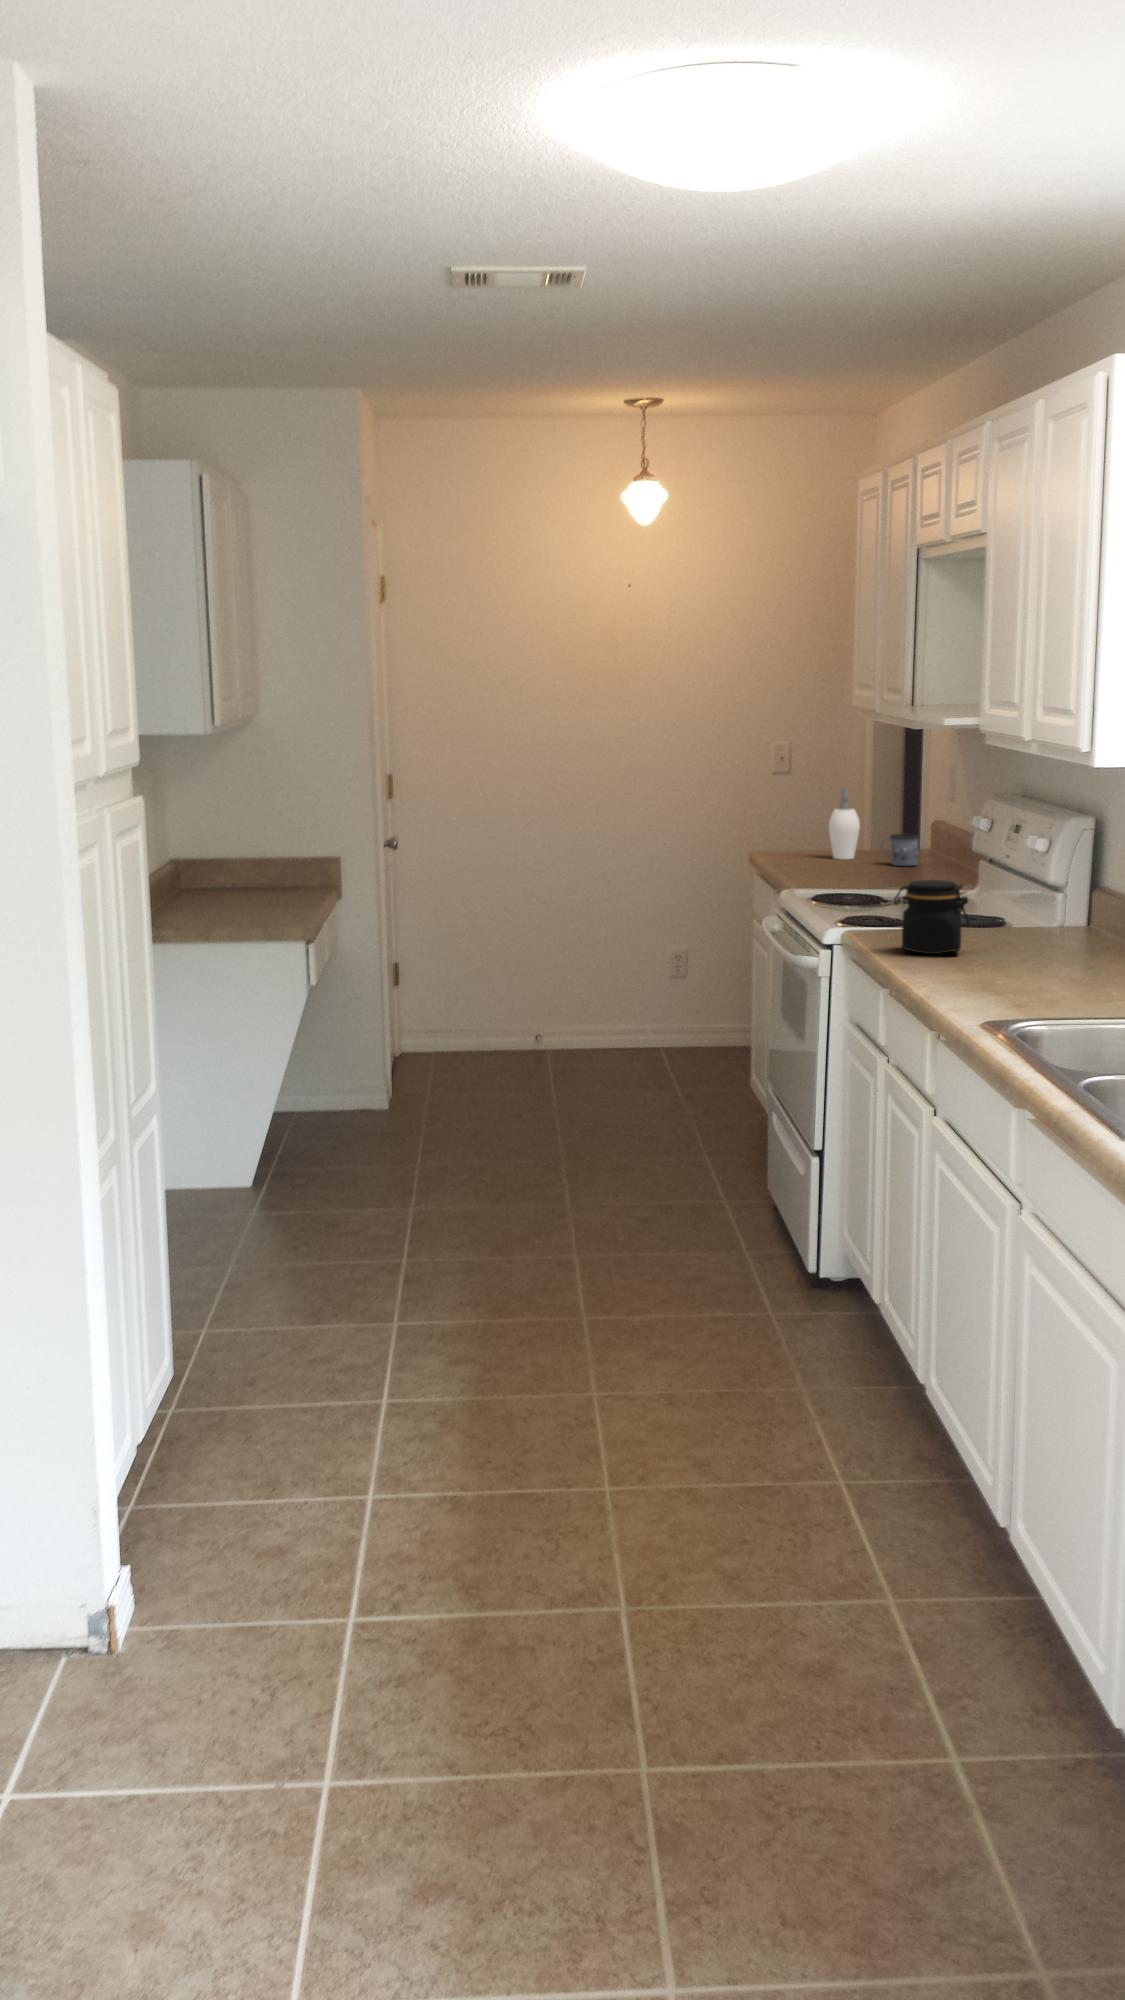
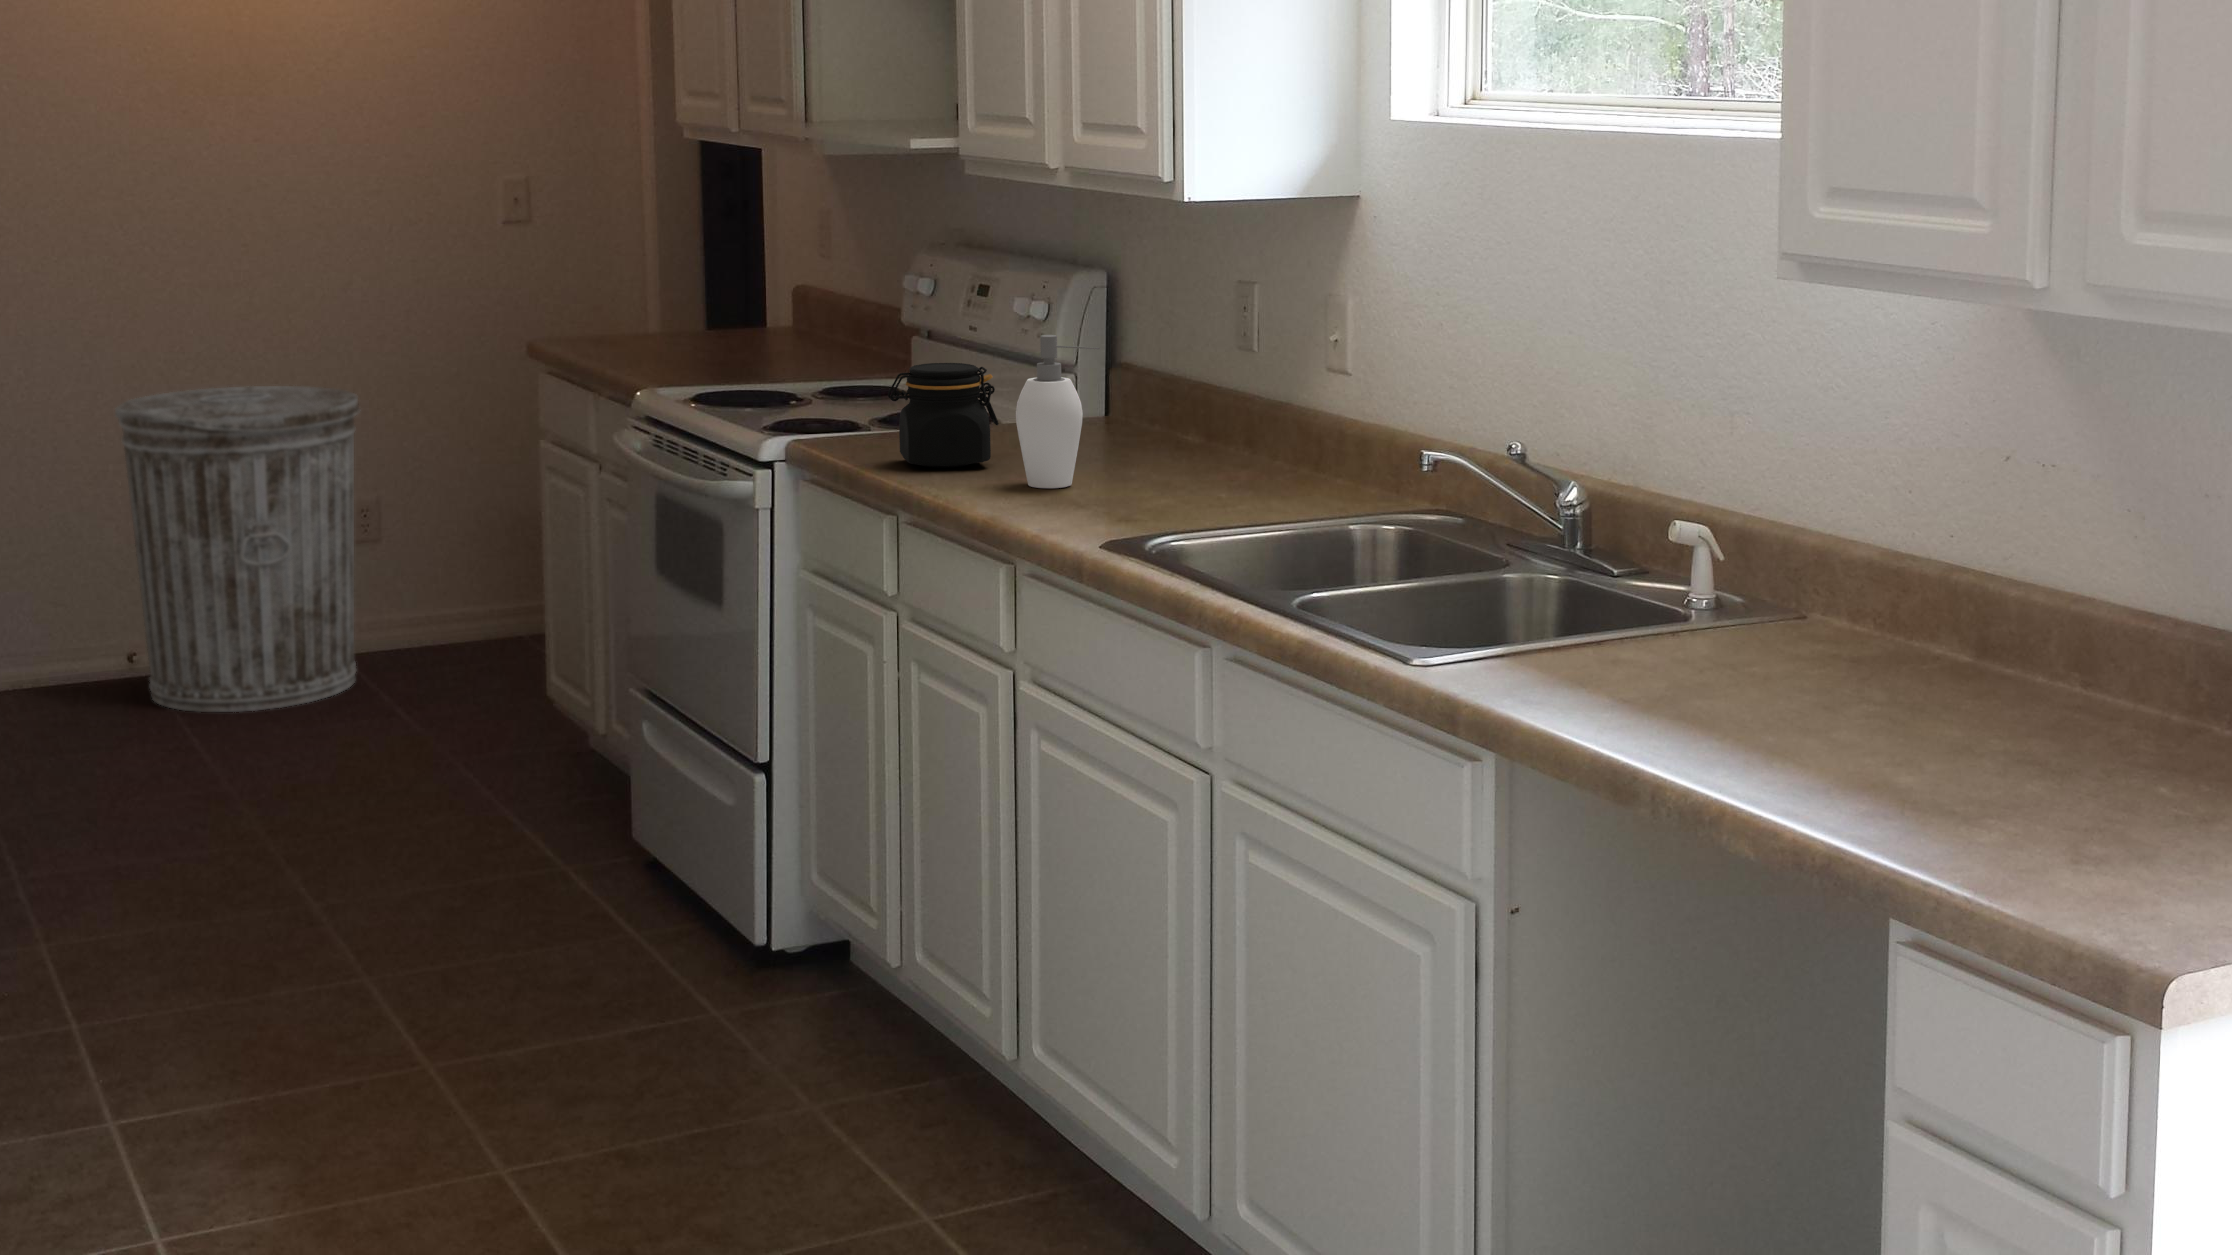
soap dispenser: present [829,788,860,860] -> present [1016,335,1100,488]
mug: present [881,834,920,866] -> none [734,301,790,348]
trash can: none [516,878,662,1085] -> present [115,386,360,712]

